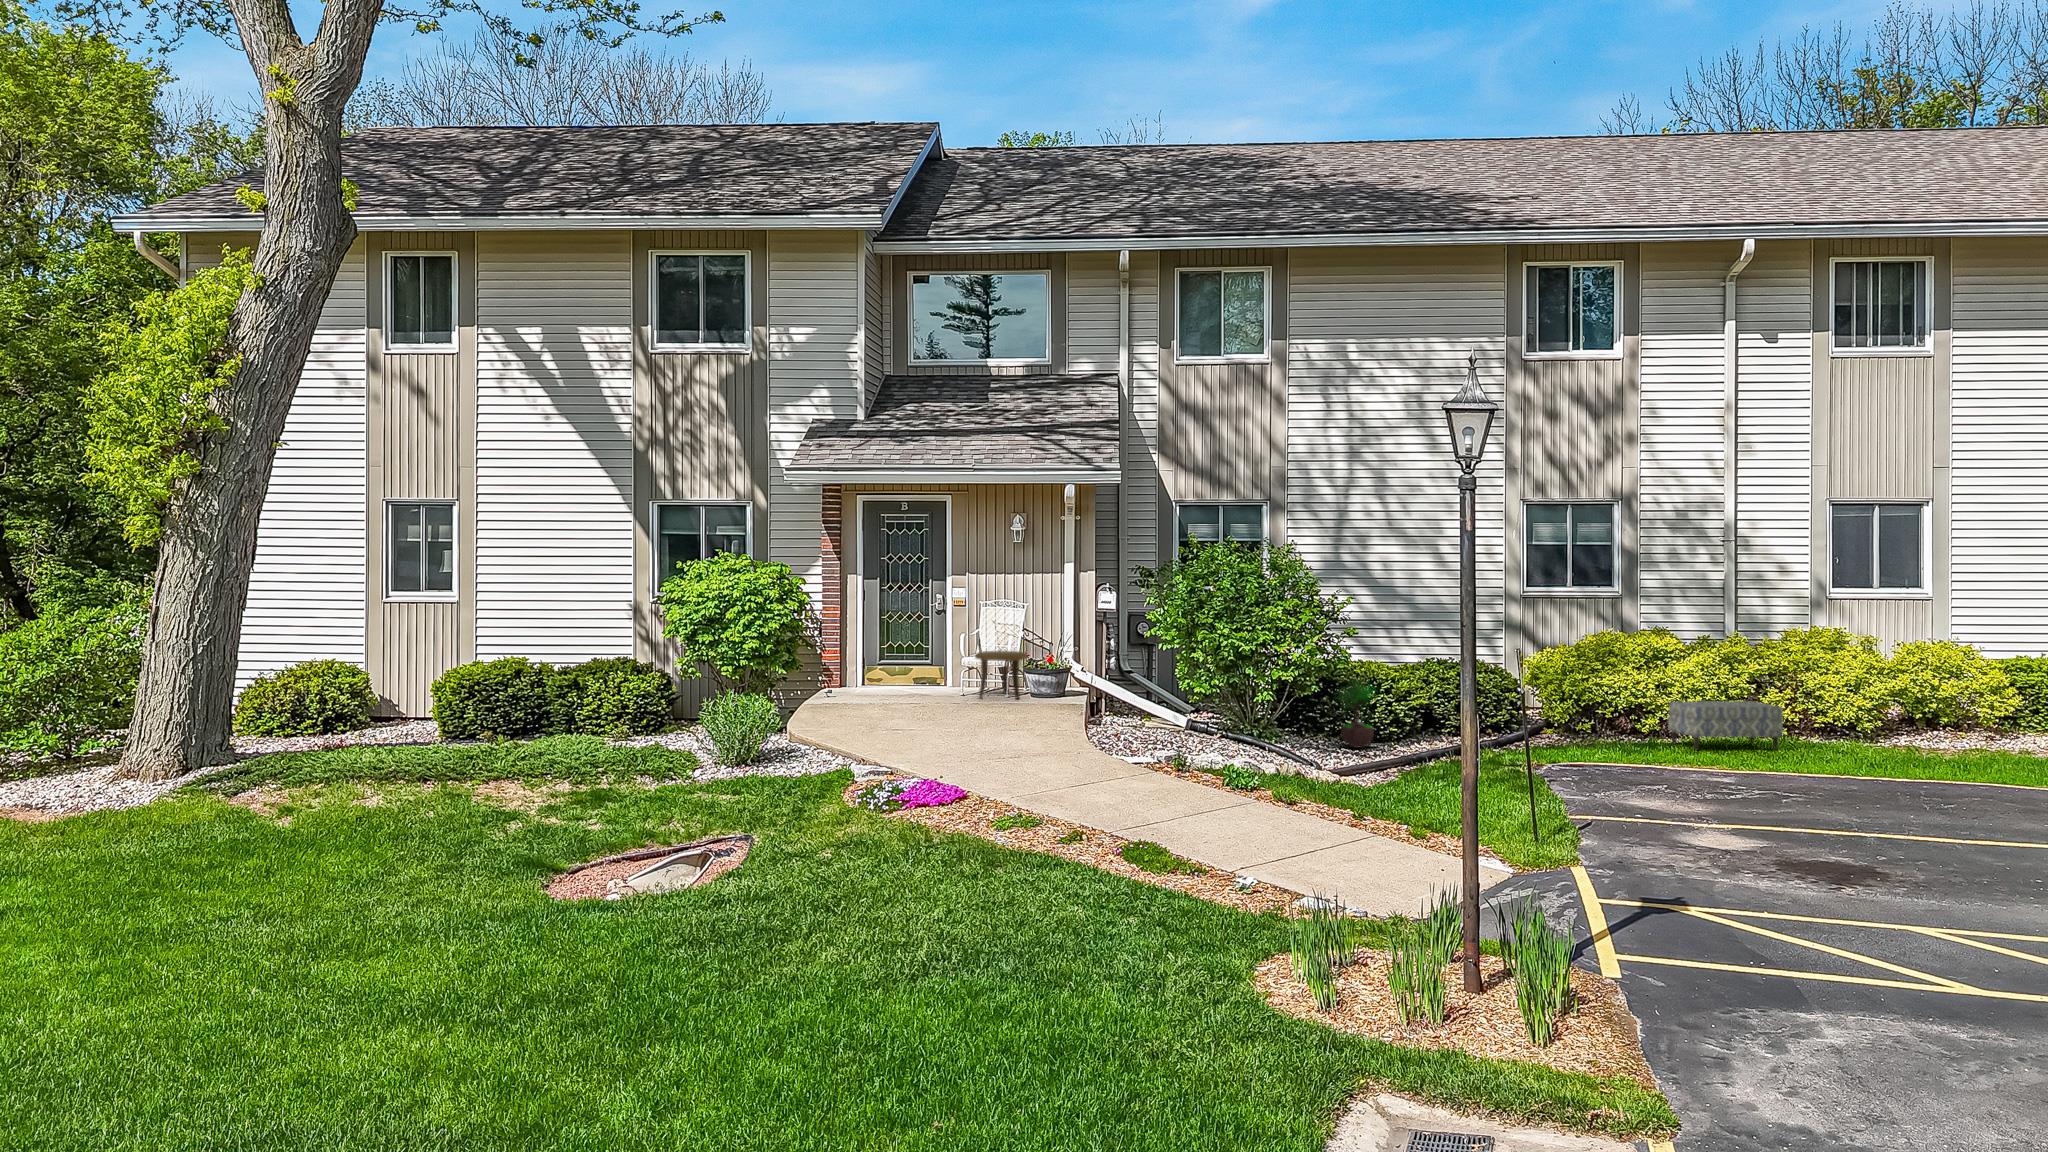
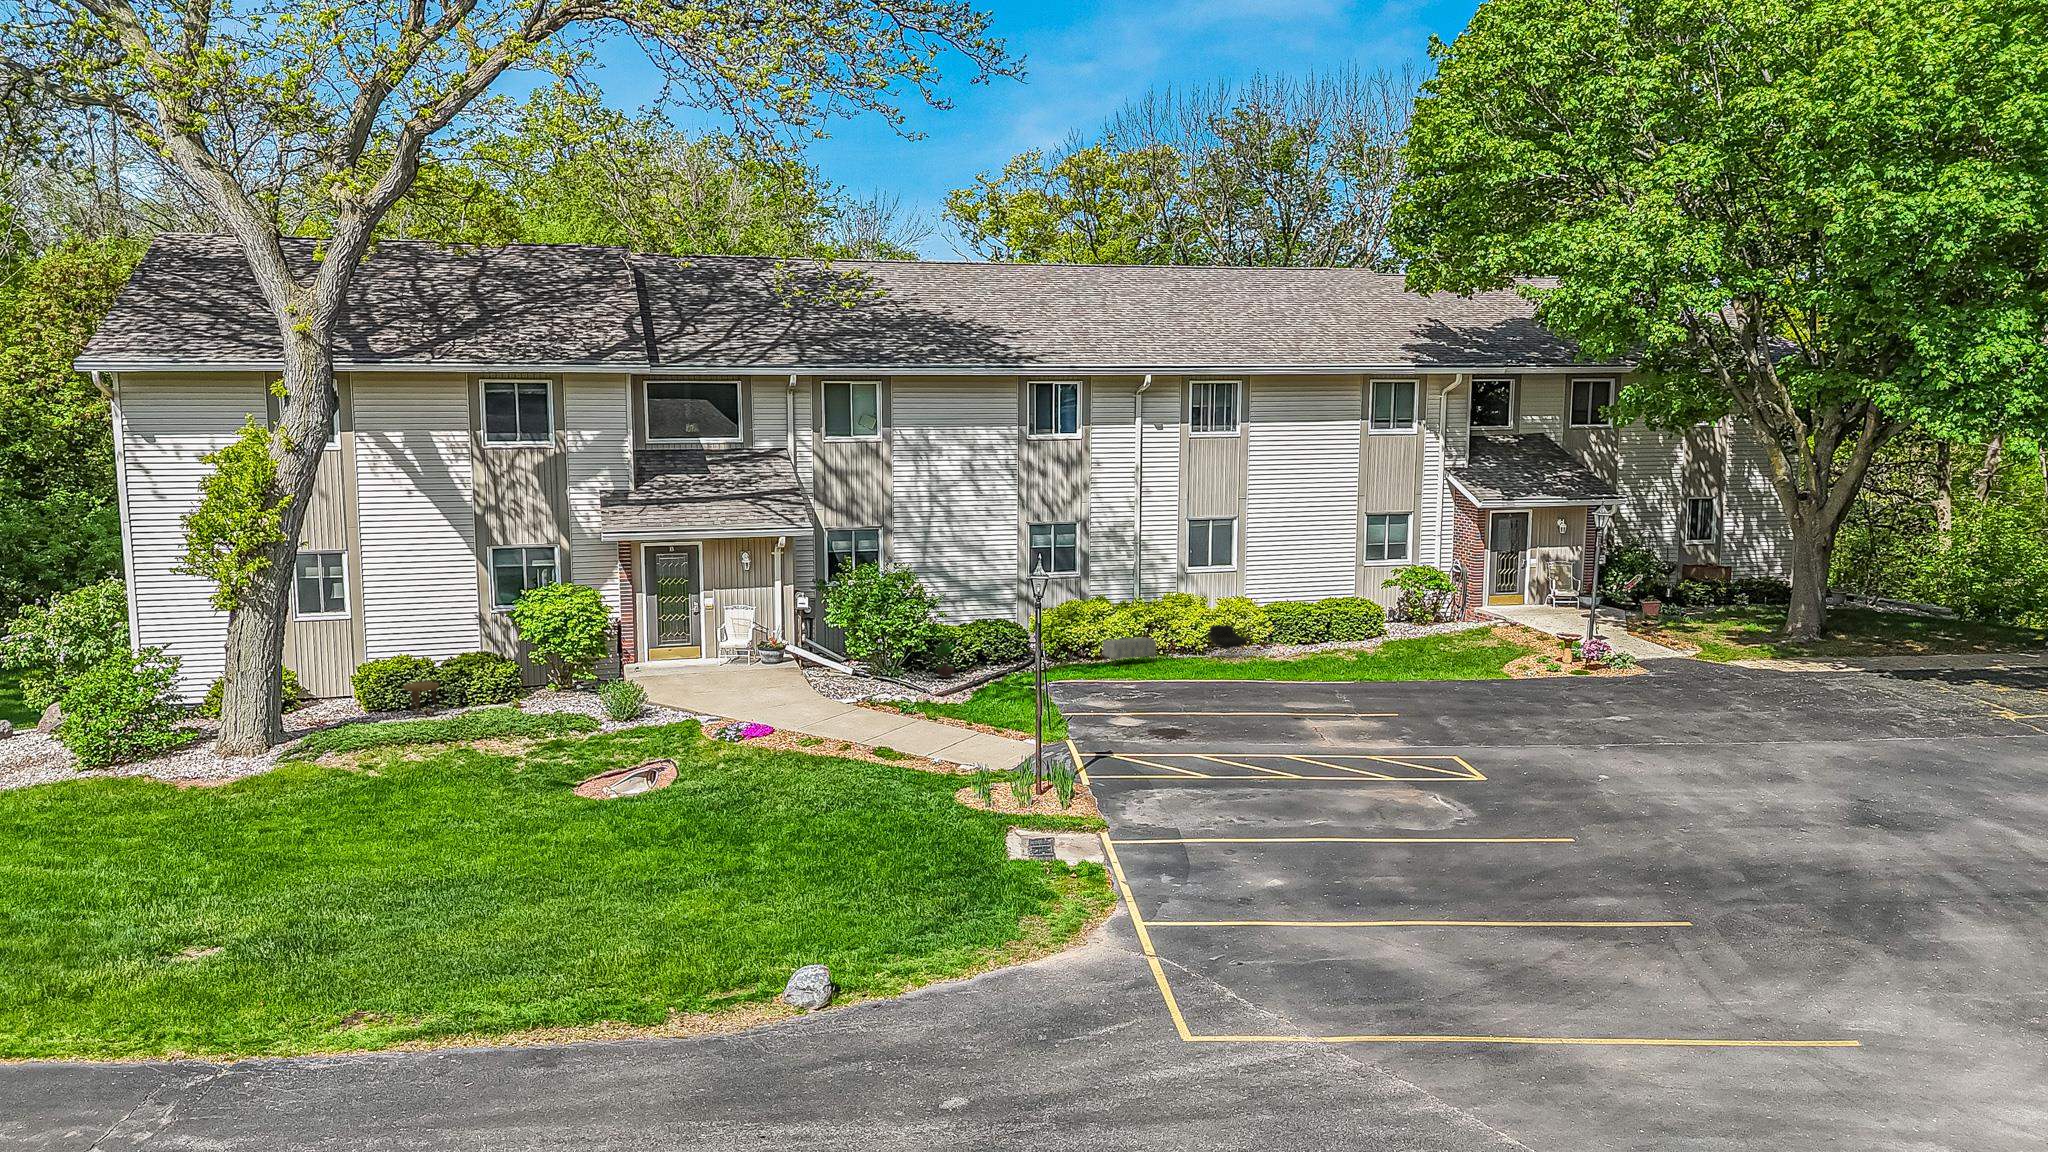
side table: present [975,651,1028,699] -> present [403,681,439,715]
lounge chair: none [1888,688,1985,755] -> present [1208,625,1247,656]

